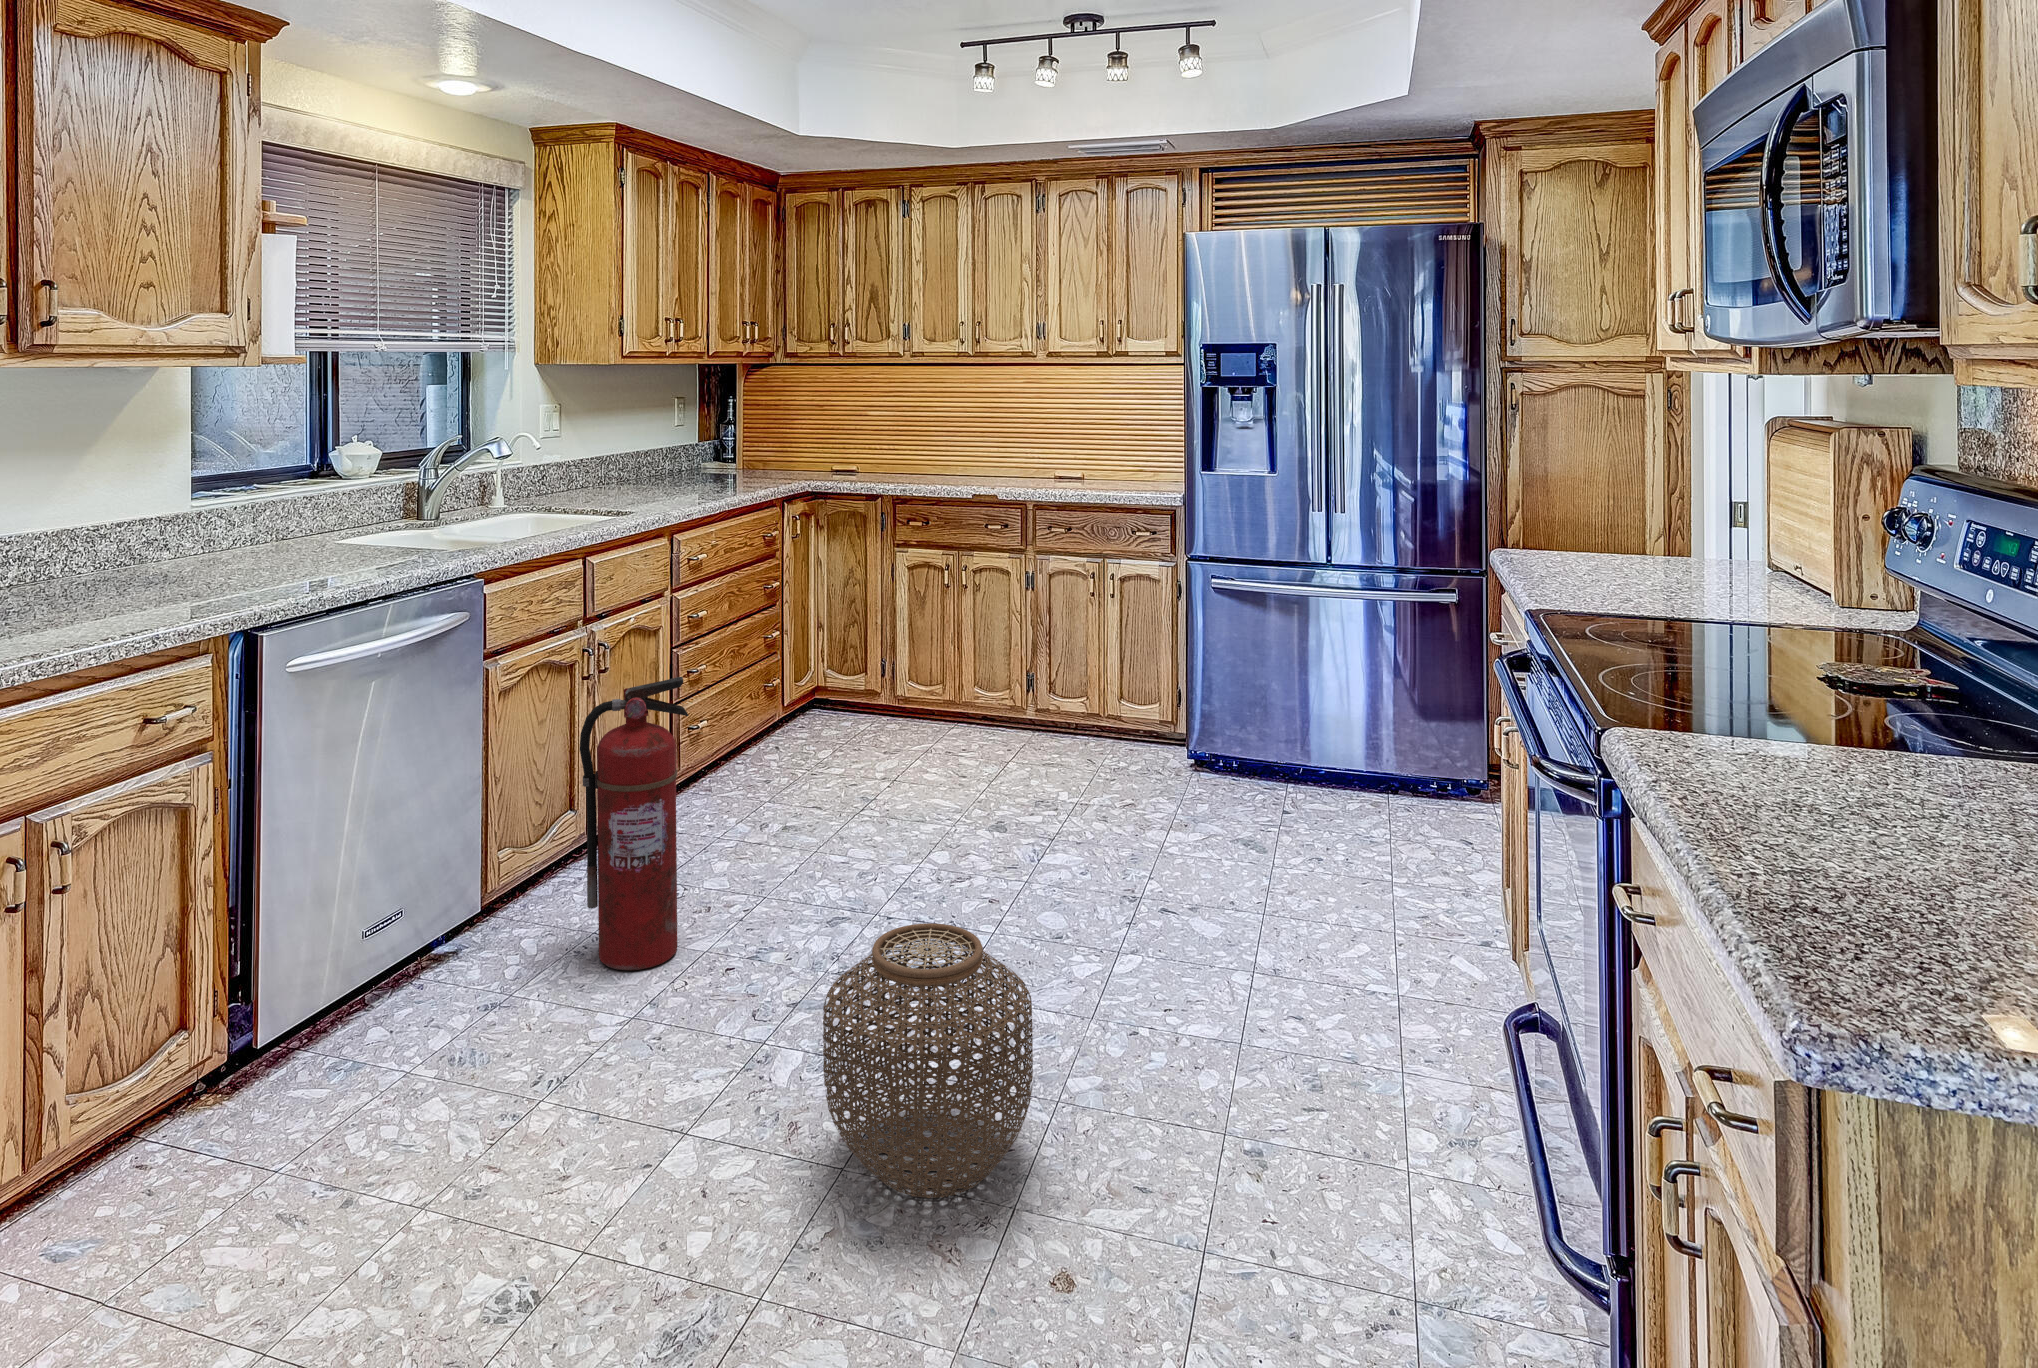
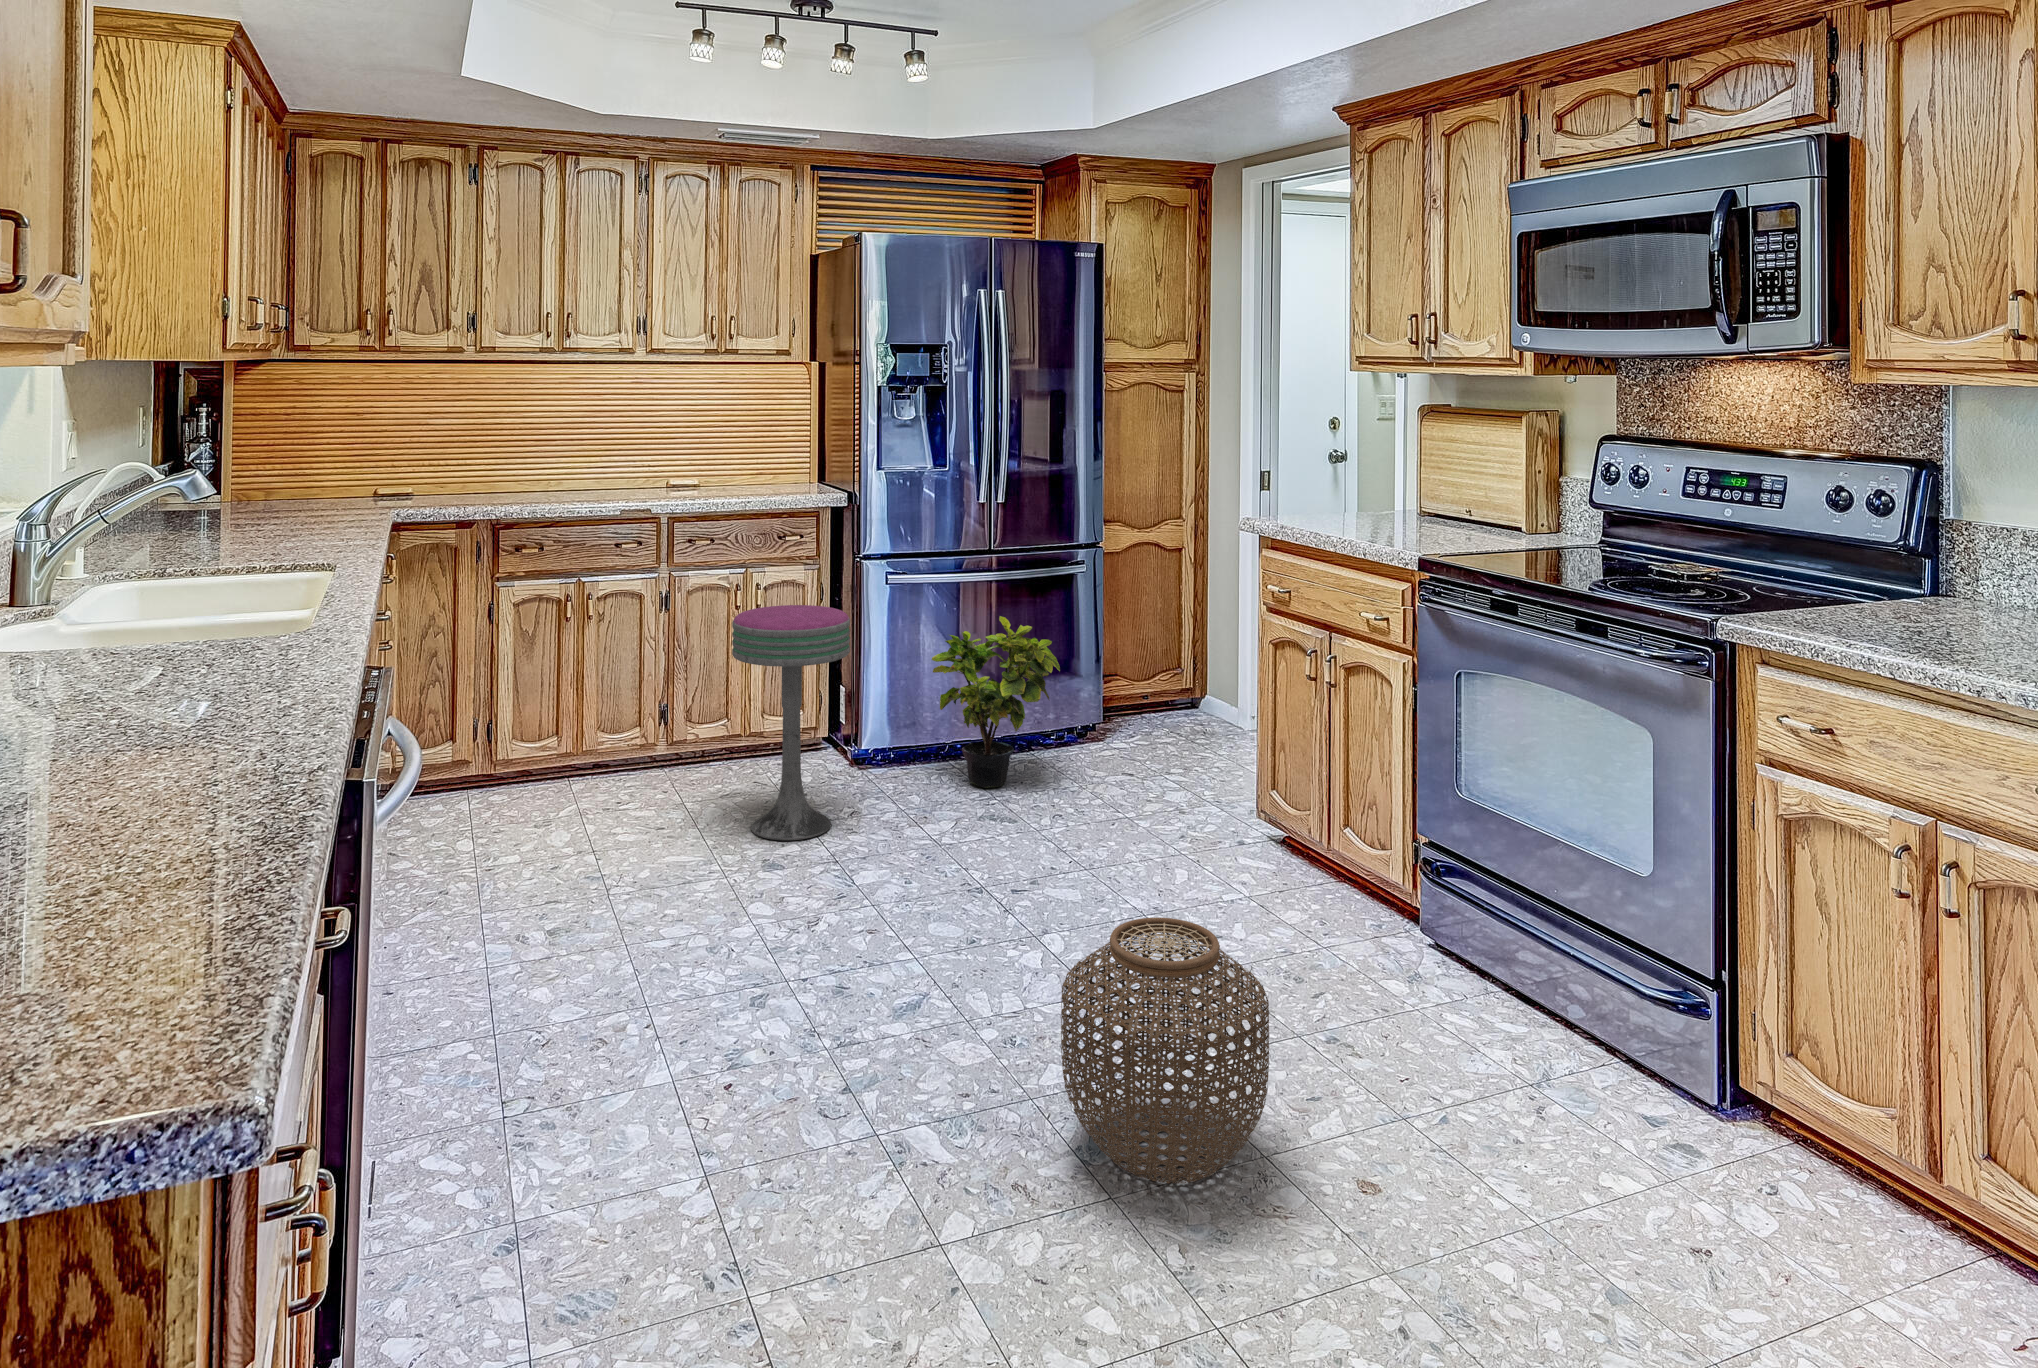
bar stool: none [997,594,1108,817] -> present [732,605,850,840]
potted plant: none [1230,633,1369,814] -> present [932,616,1060,788]
fire extinguisher: present [580,677,689,971] -> none [533,742,644,1122]

